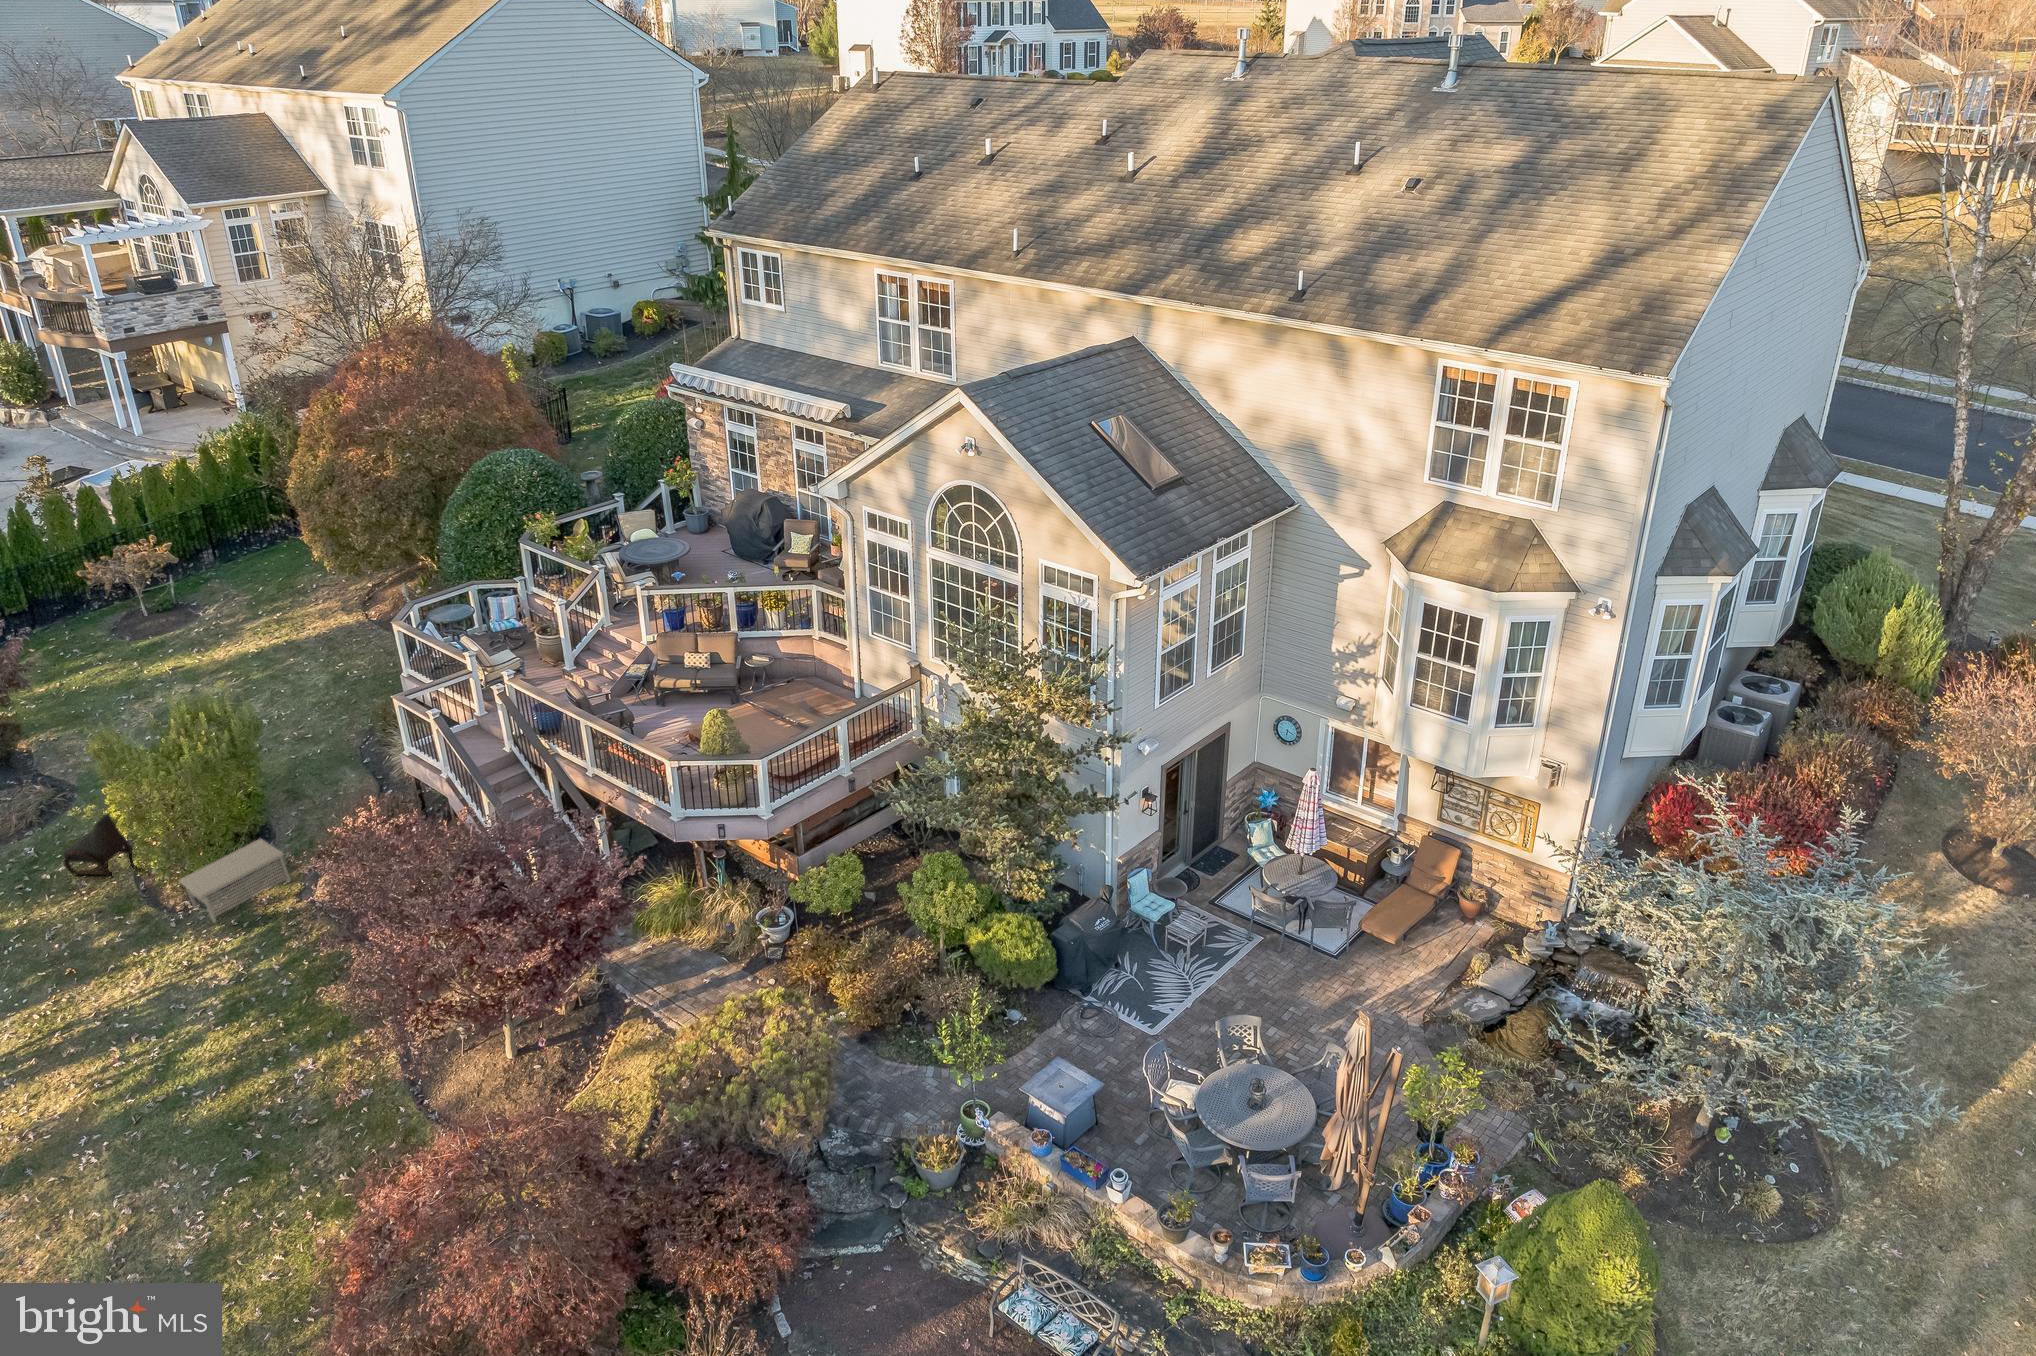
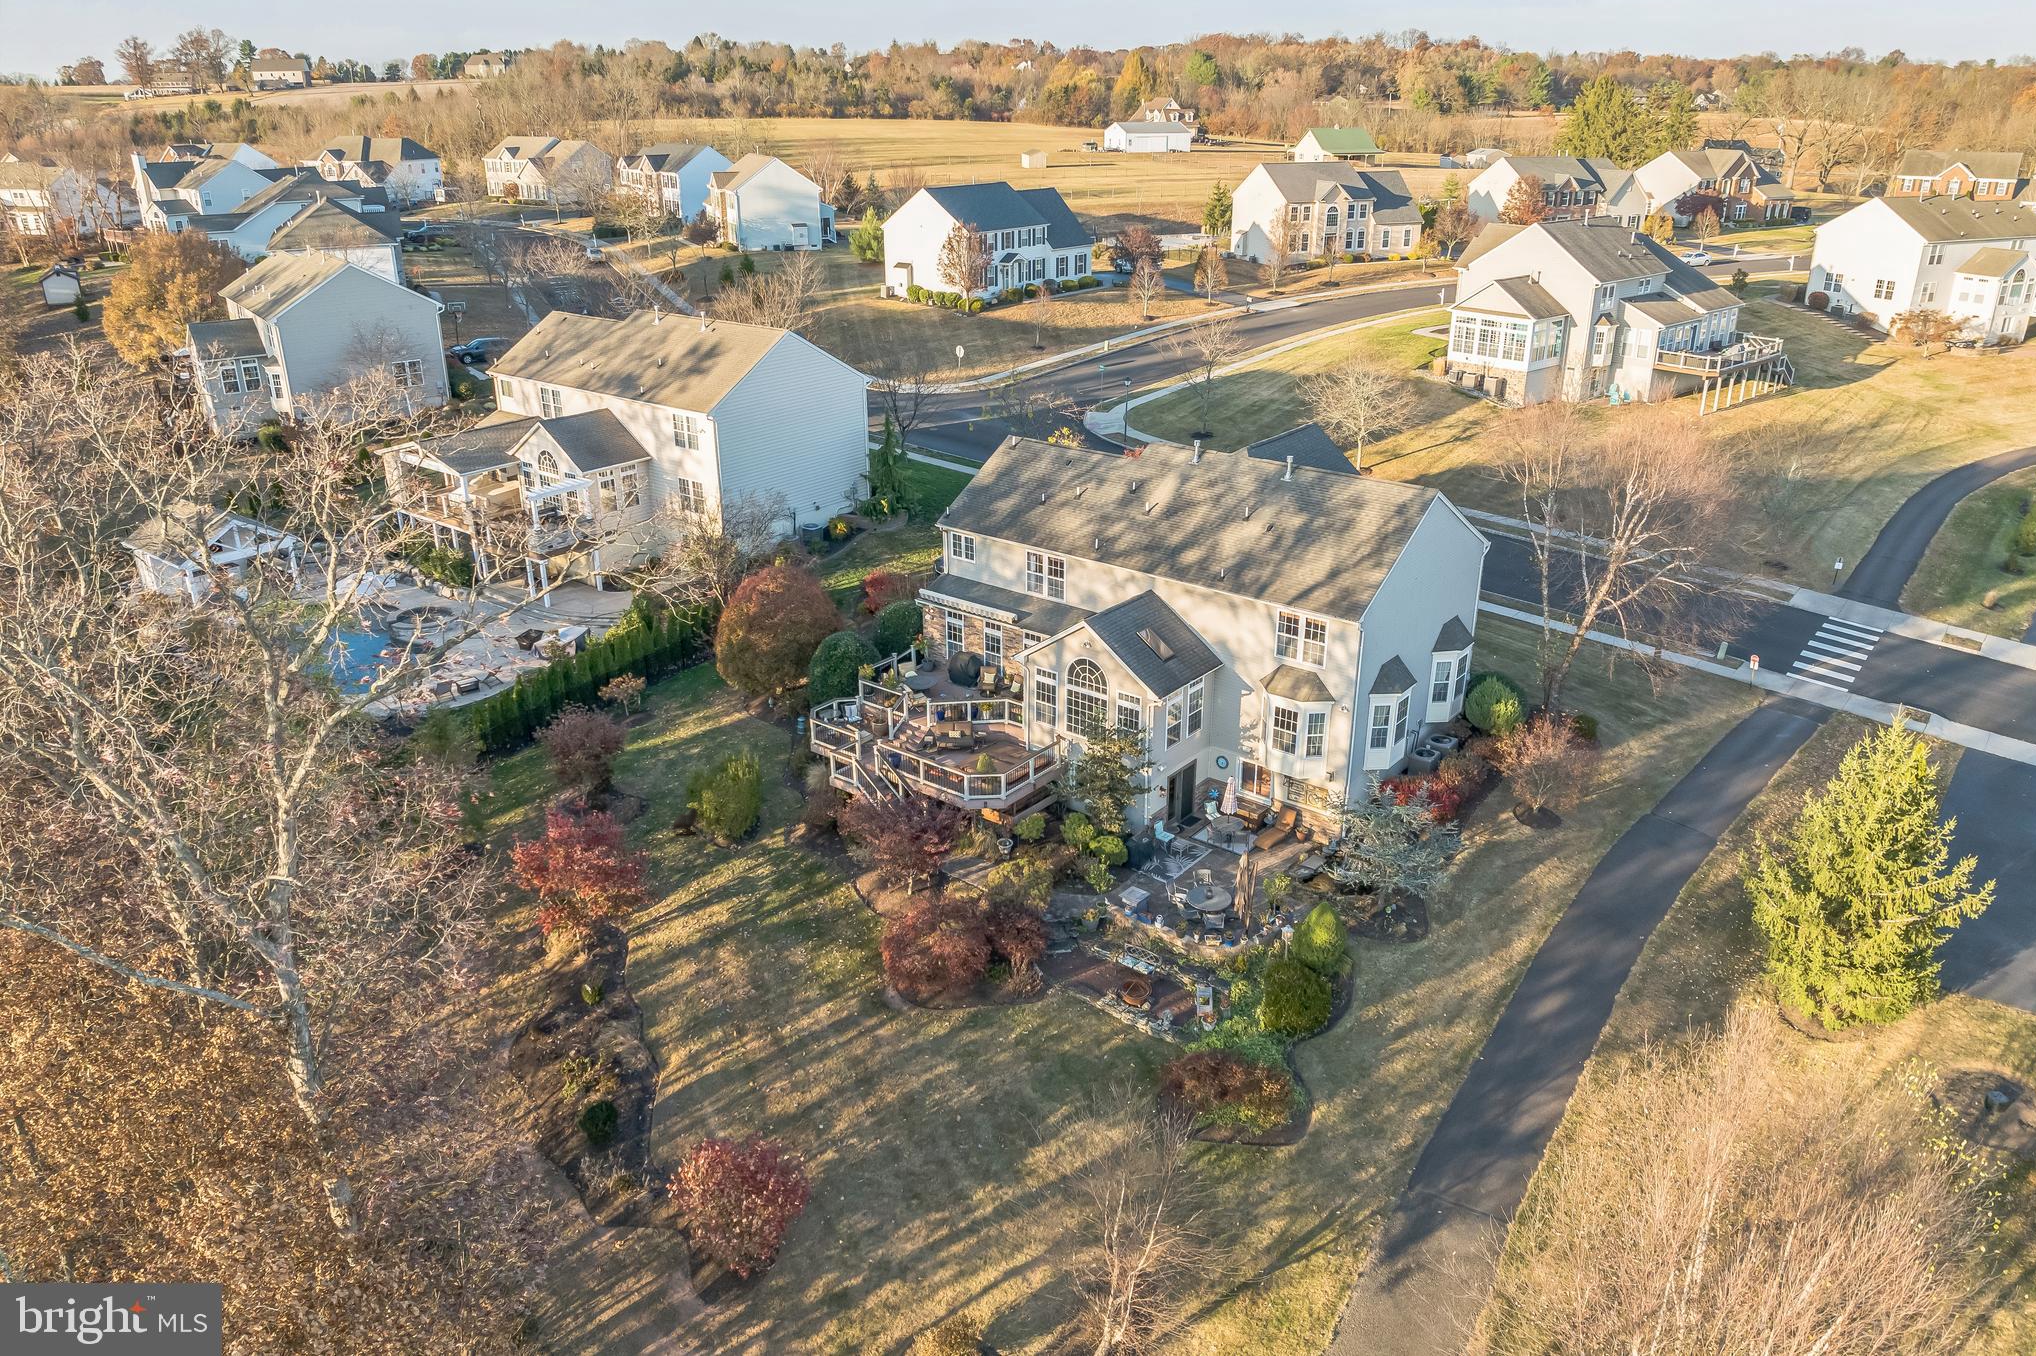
storage bench: present [179,839,290,923] -> none [736,817,778,852]

